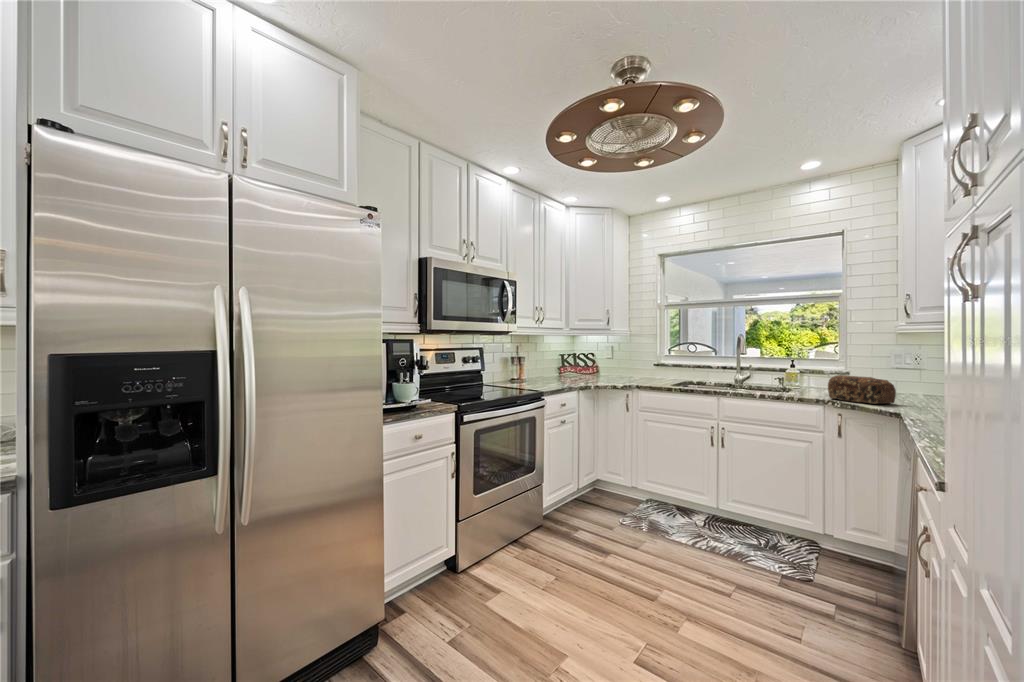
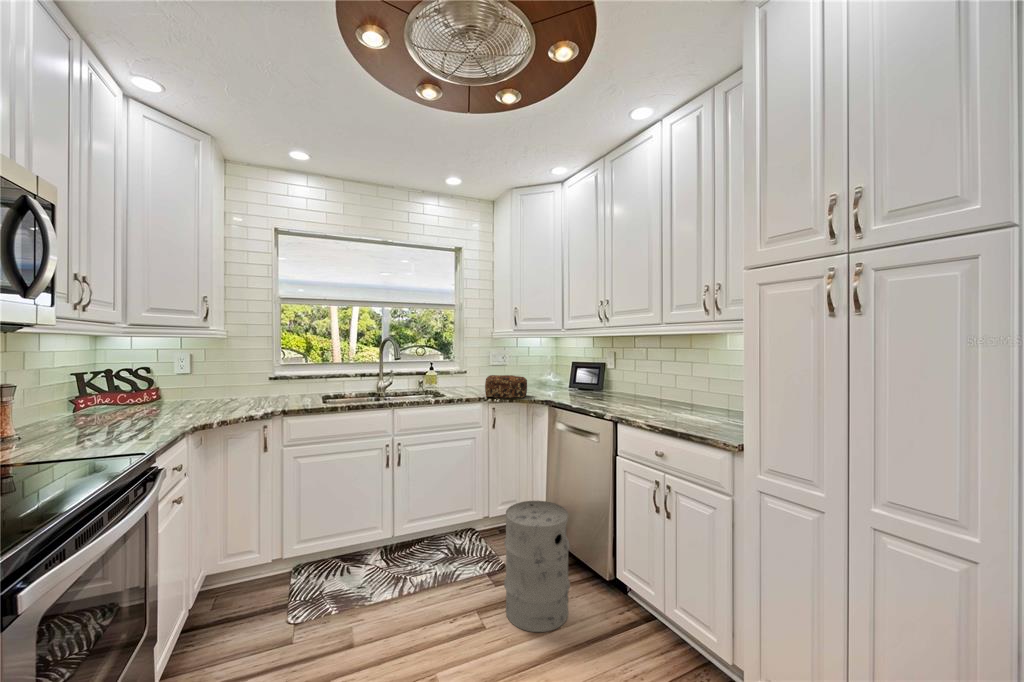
trash can: none [756,500,840,643] -> present [504,501,570,632]

